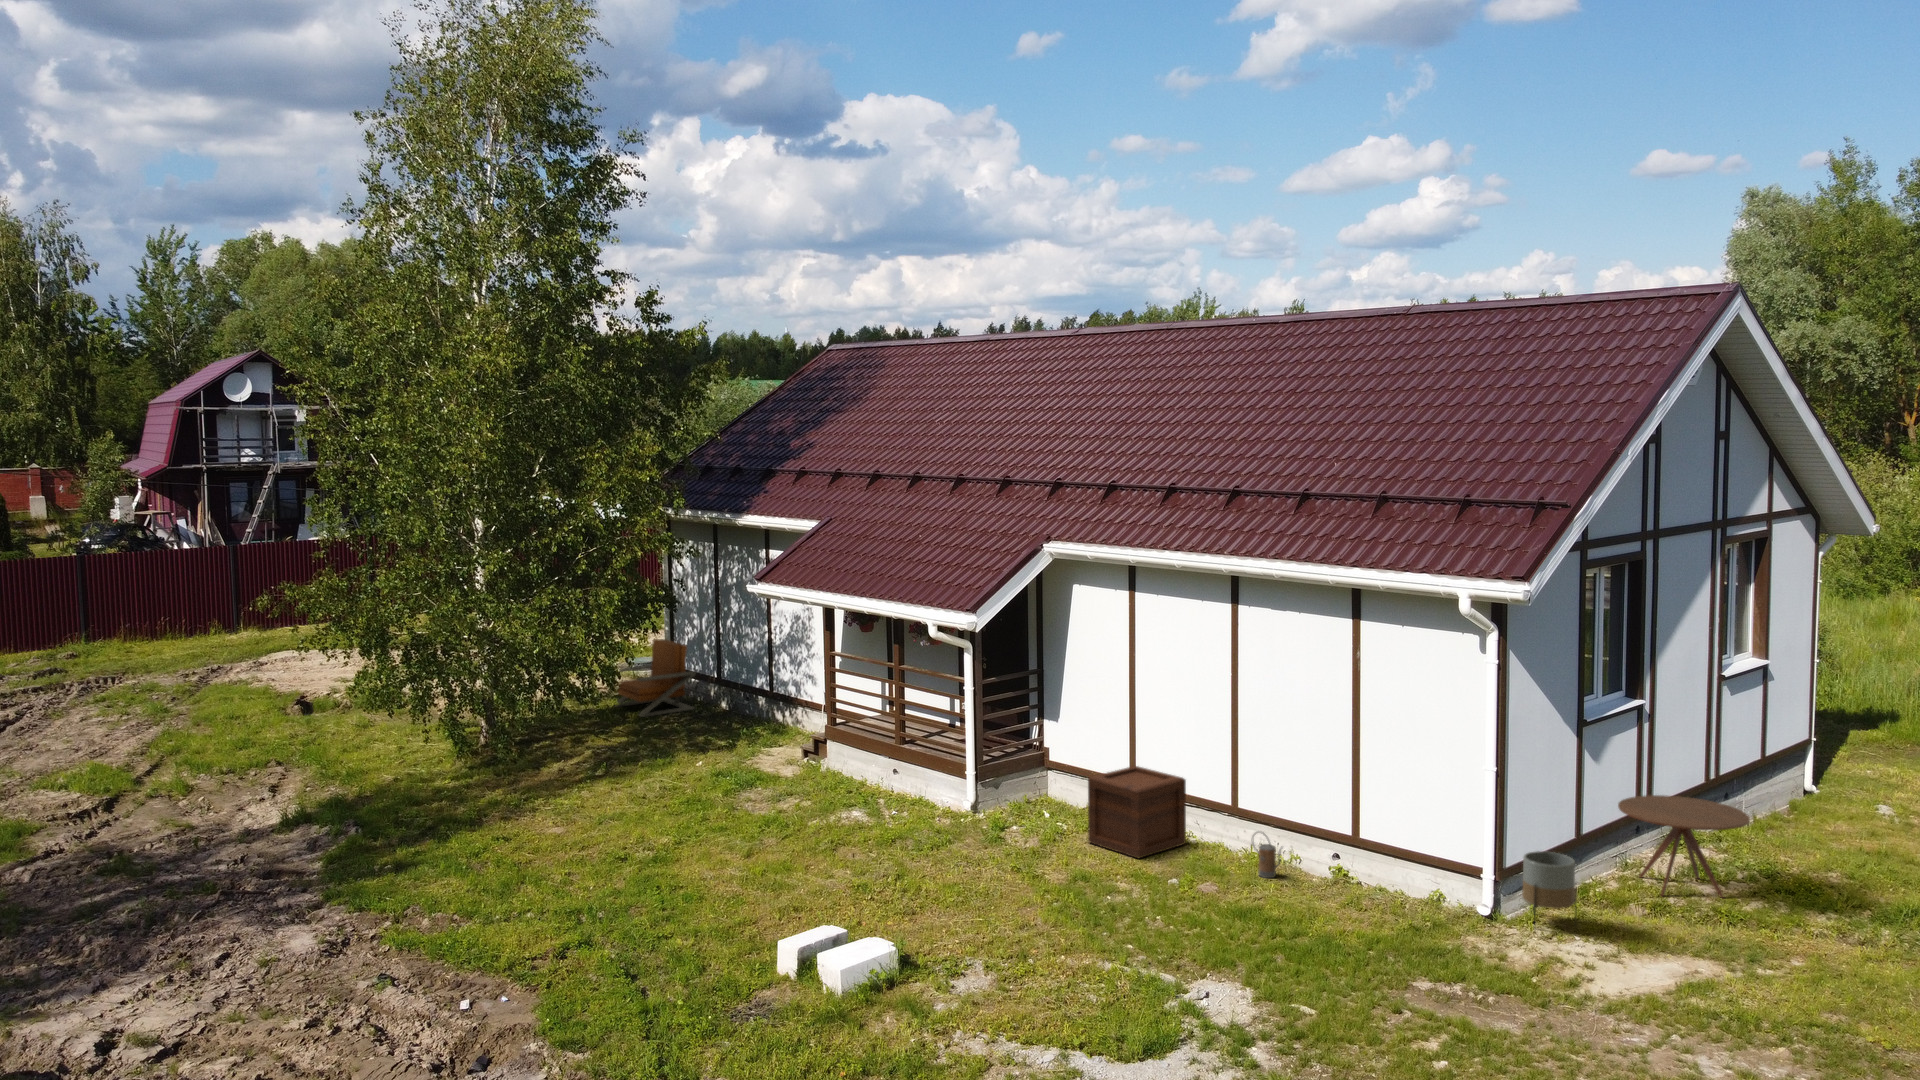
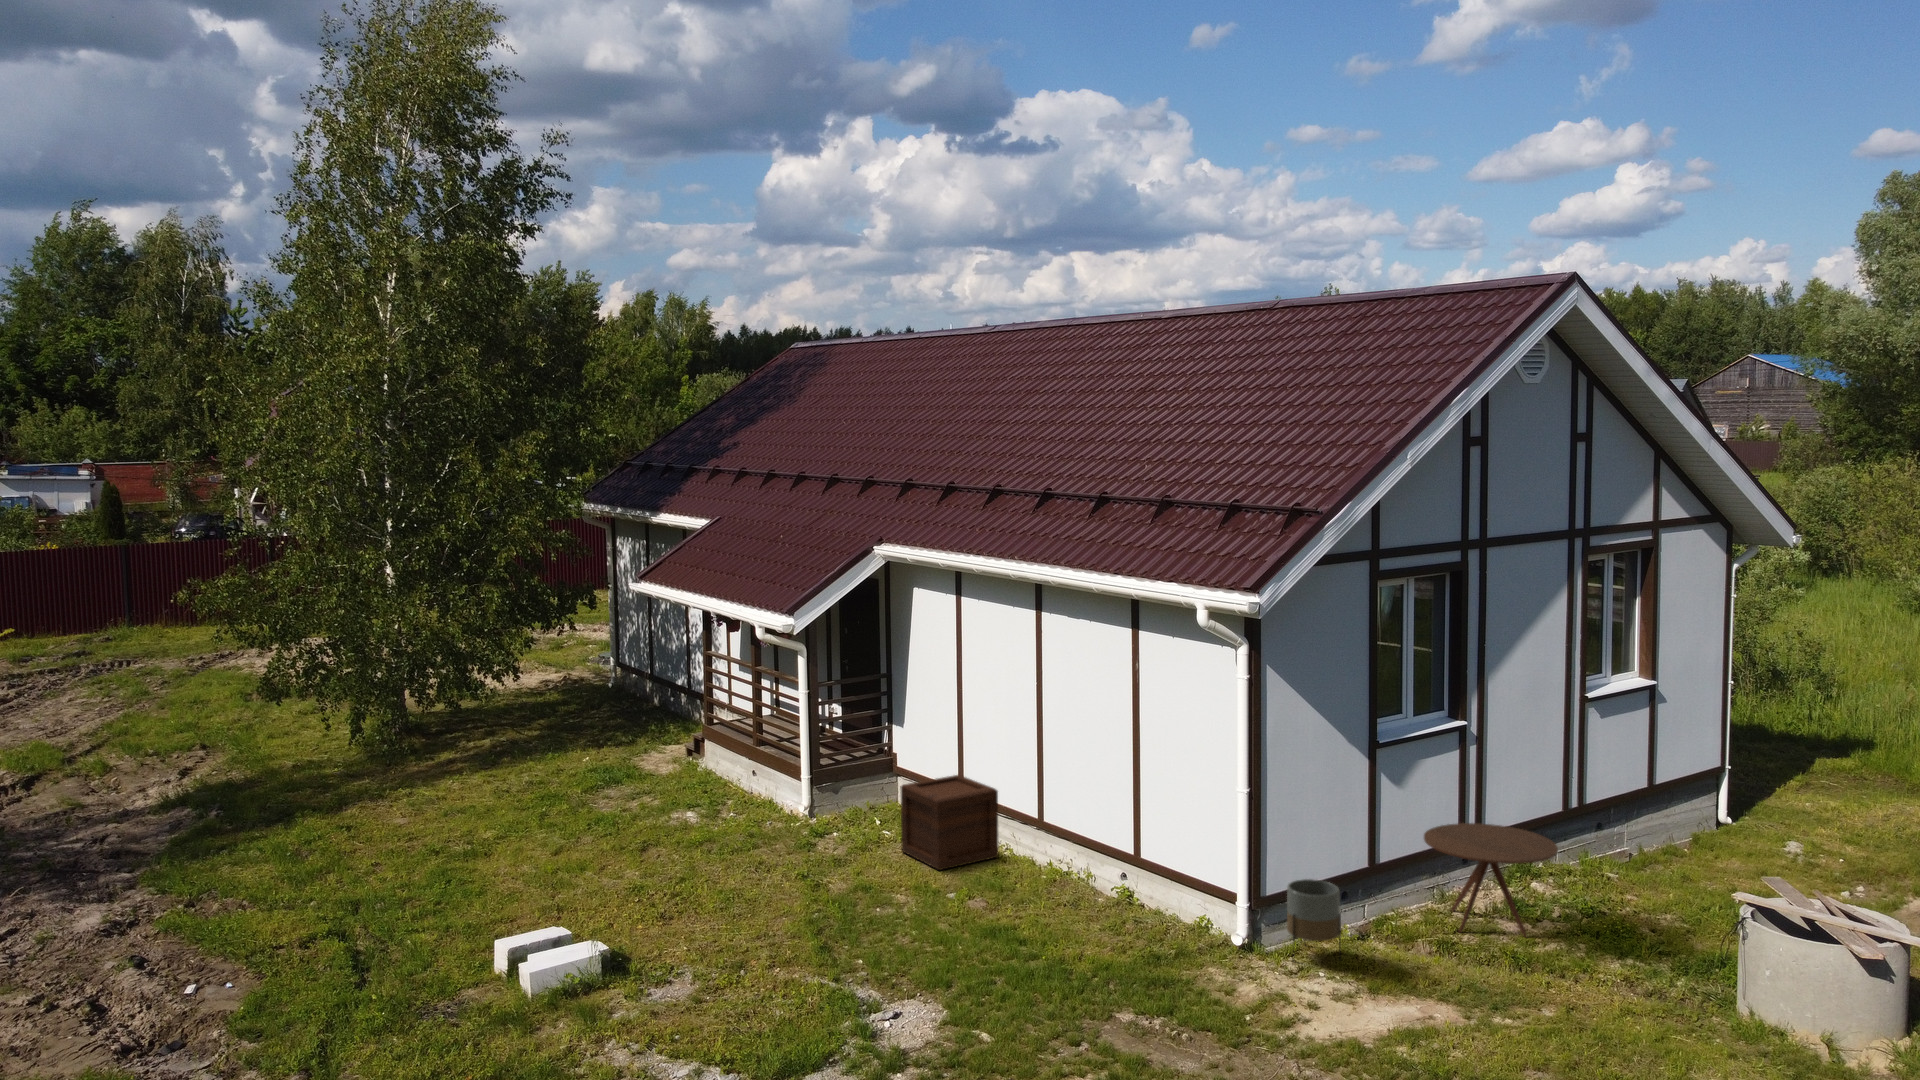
lounge chair: present [615,639,696,717] -> none [553,635,629,711]
watering can: present [1252,831,1282,878] -> none [1044,847,1070,896]

